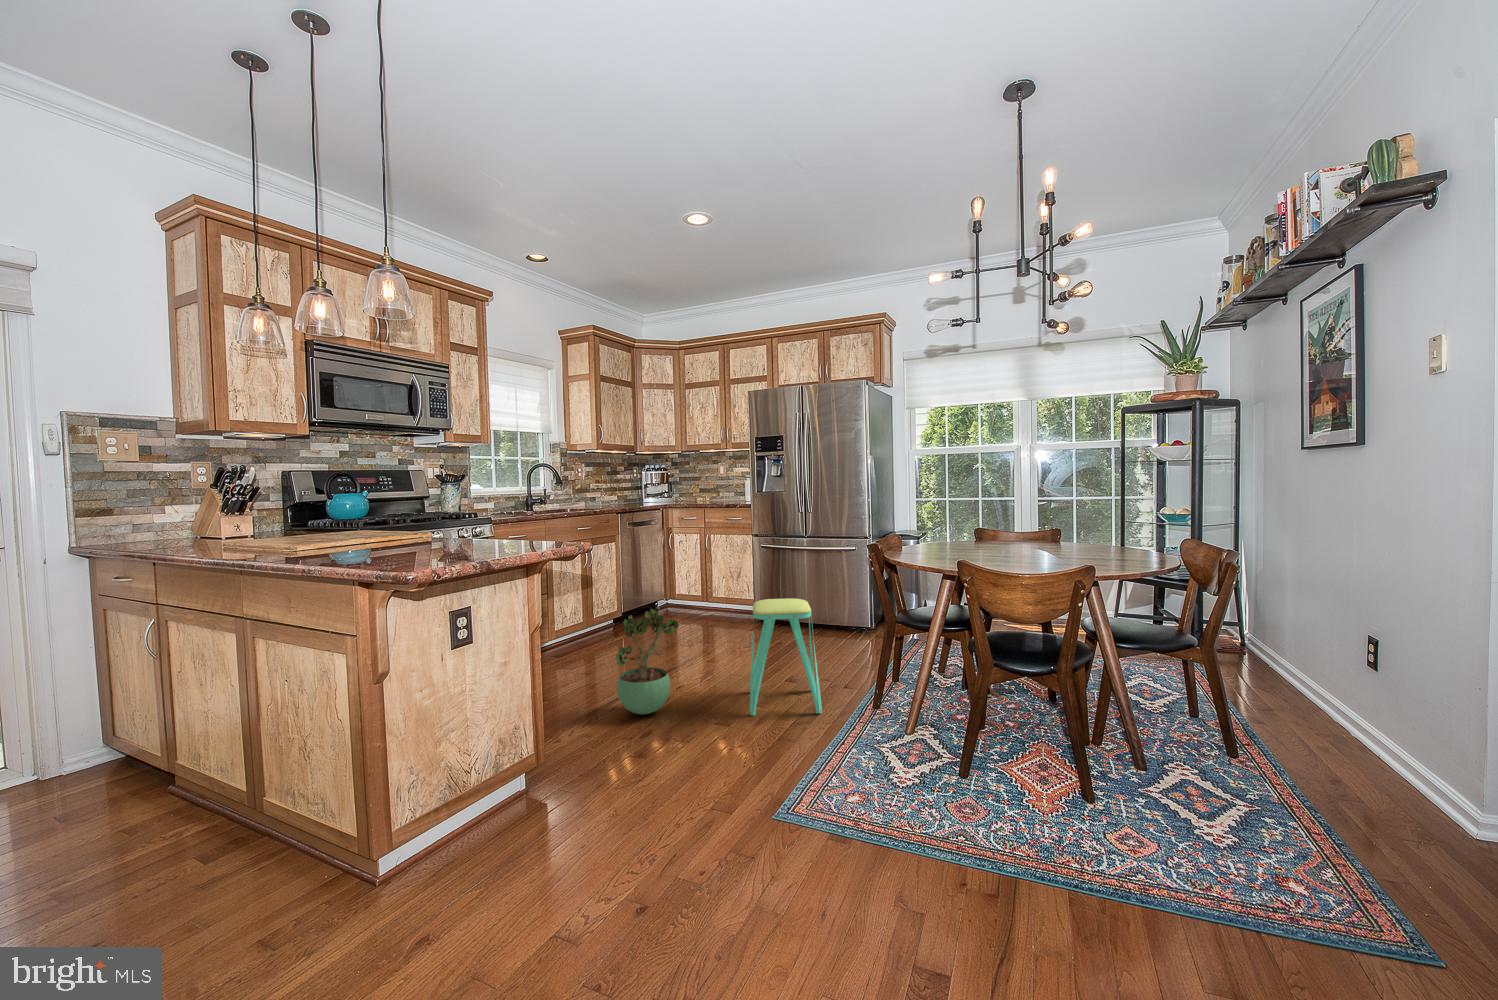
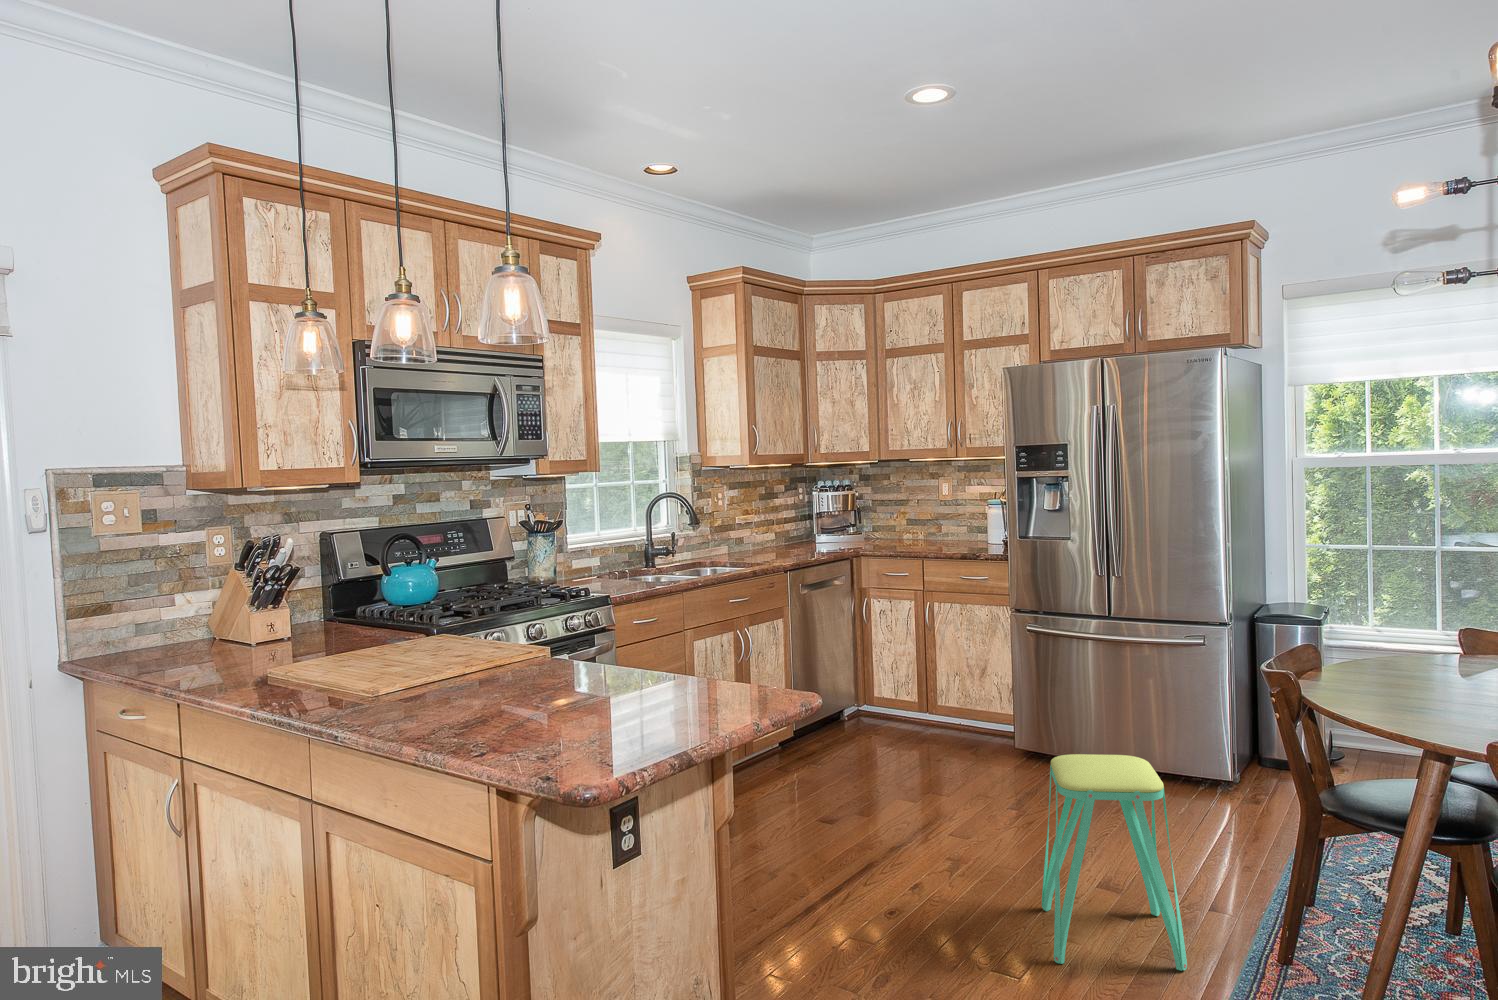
potted plant: present [616,608,679,715] -> none [824,768,925,945]

